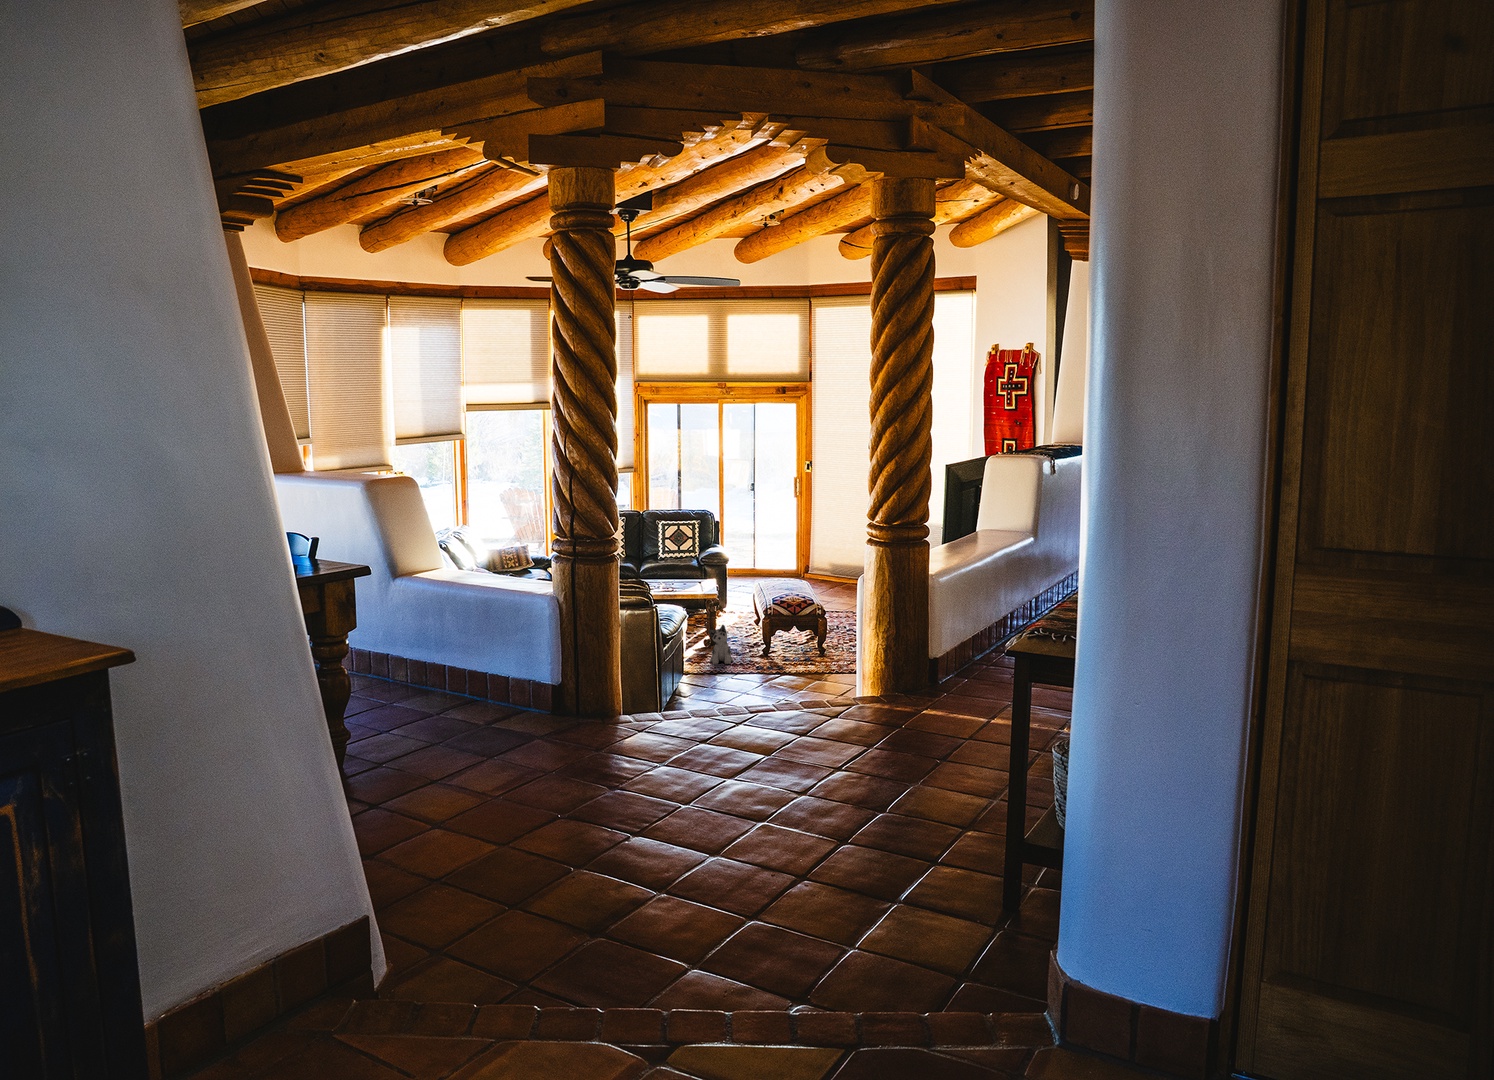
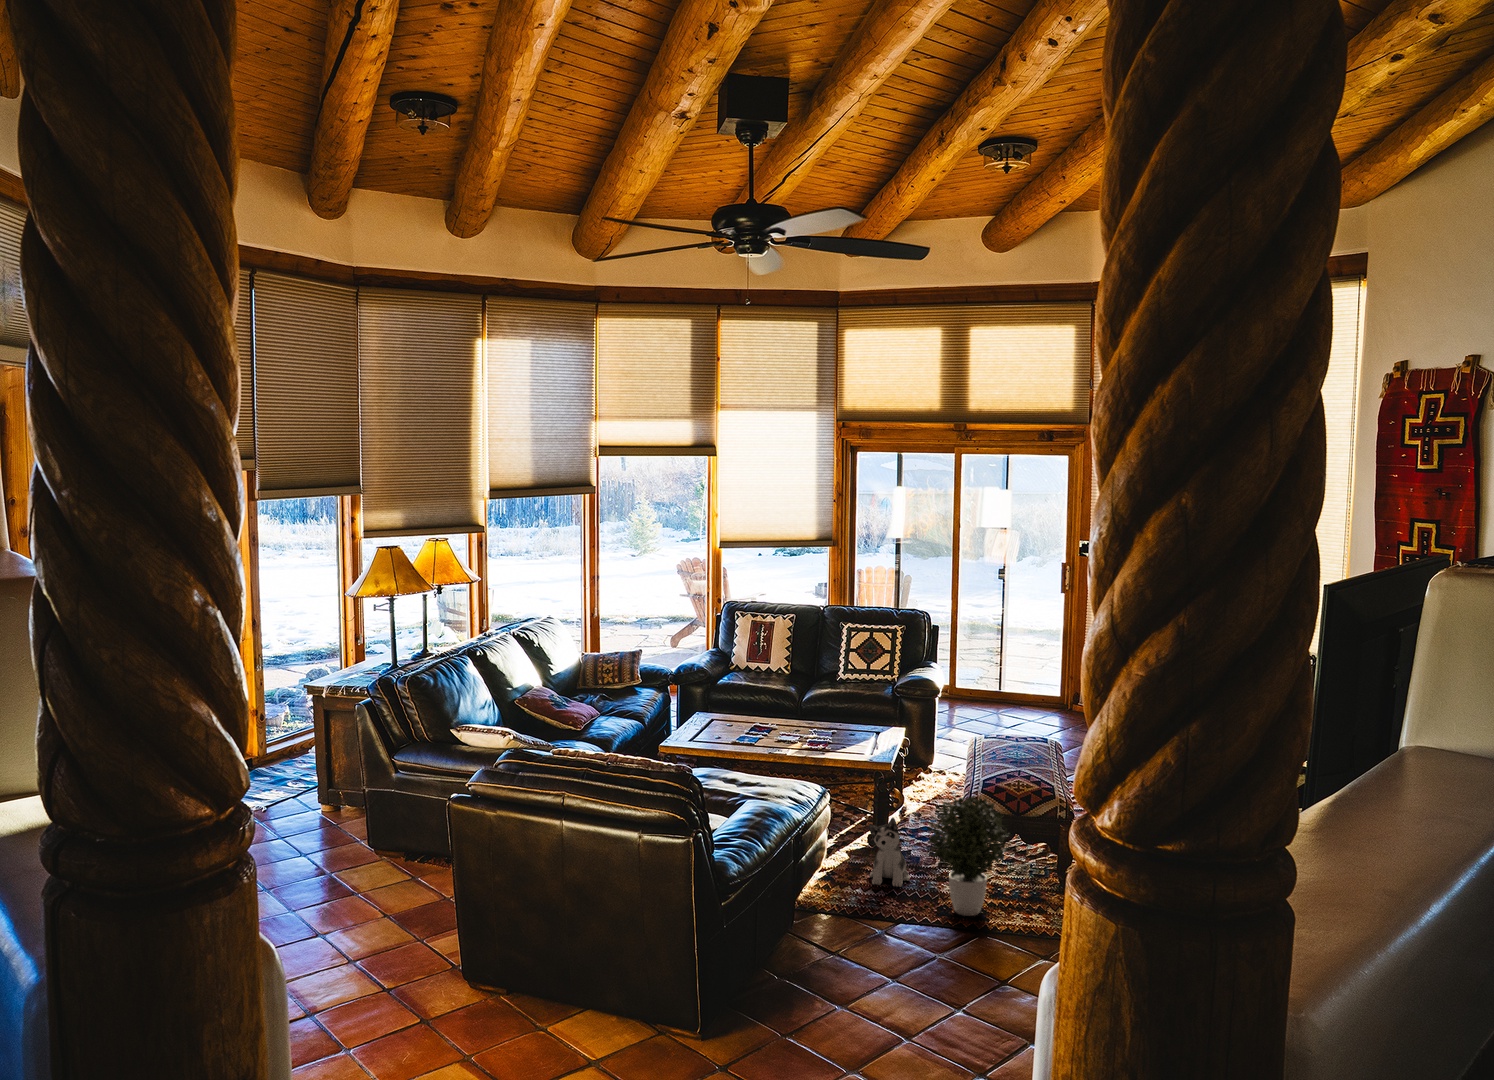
potted plant: none [747,603,796,671] -> present [927,796,1011,916]

